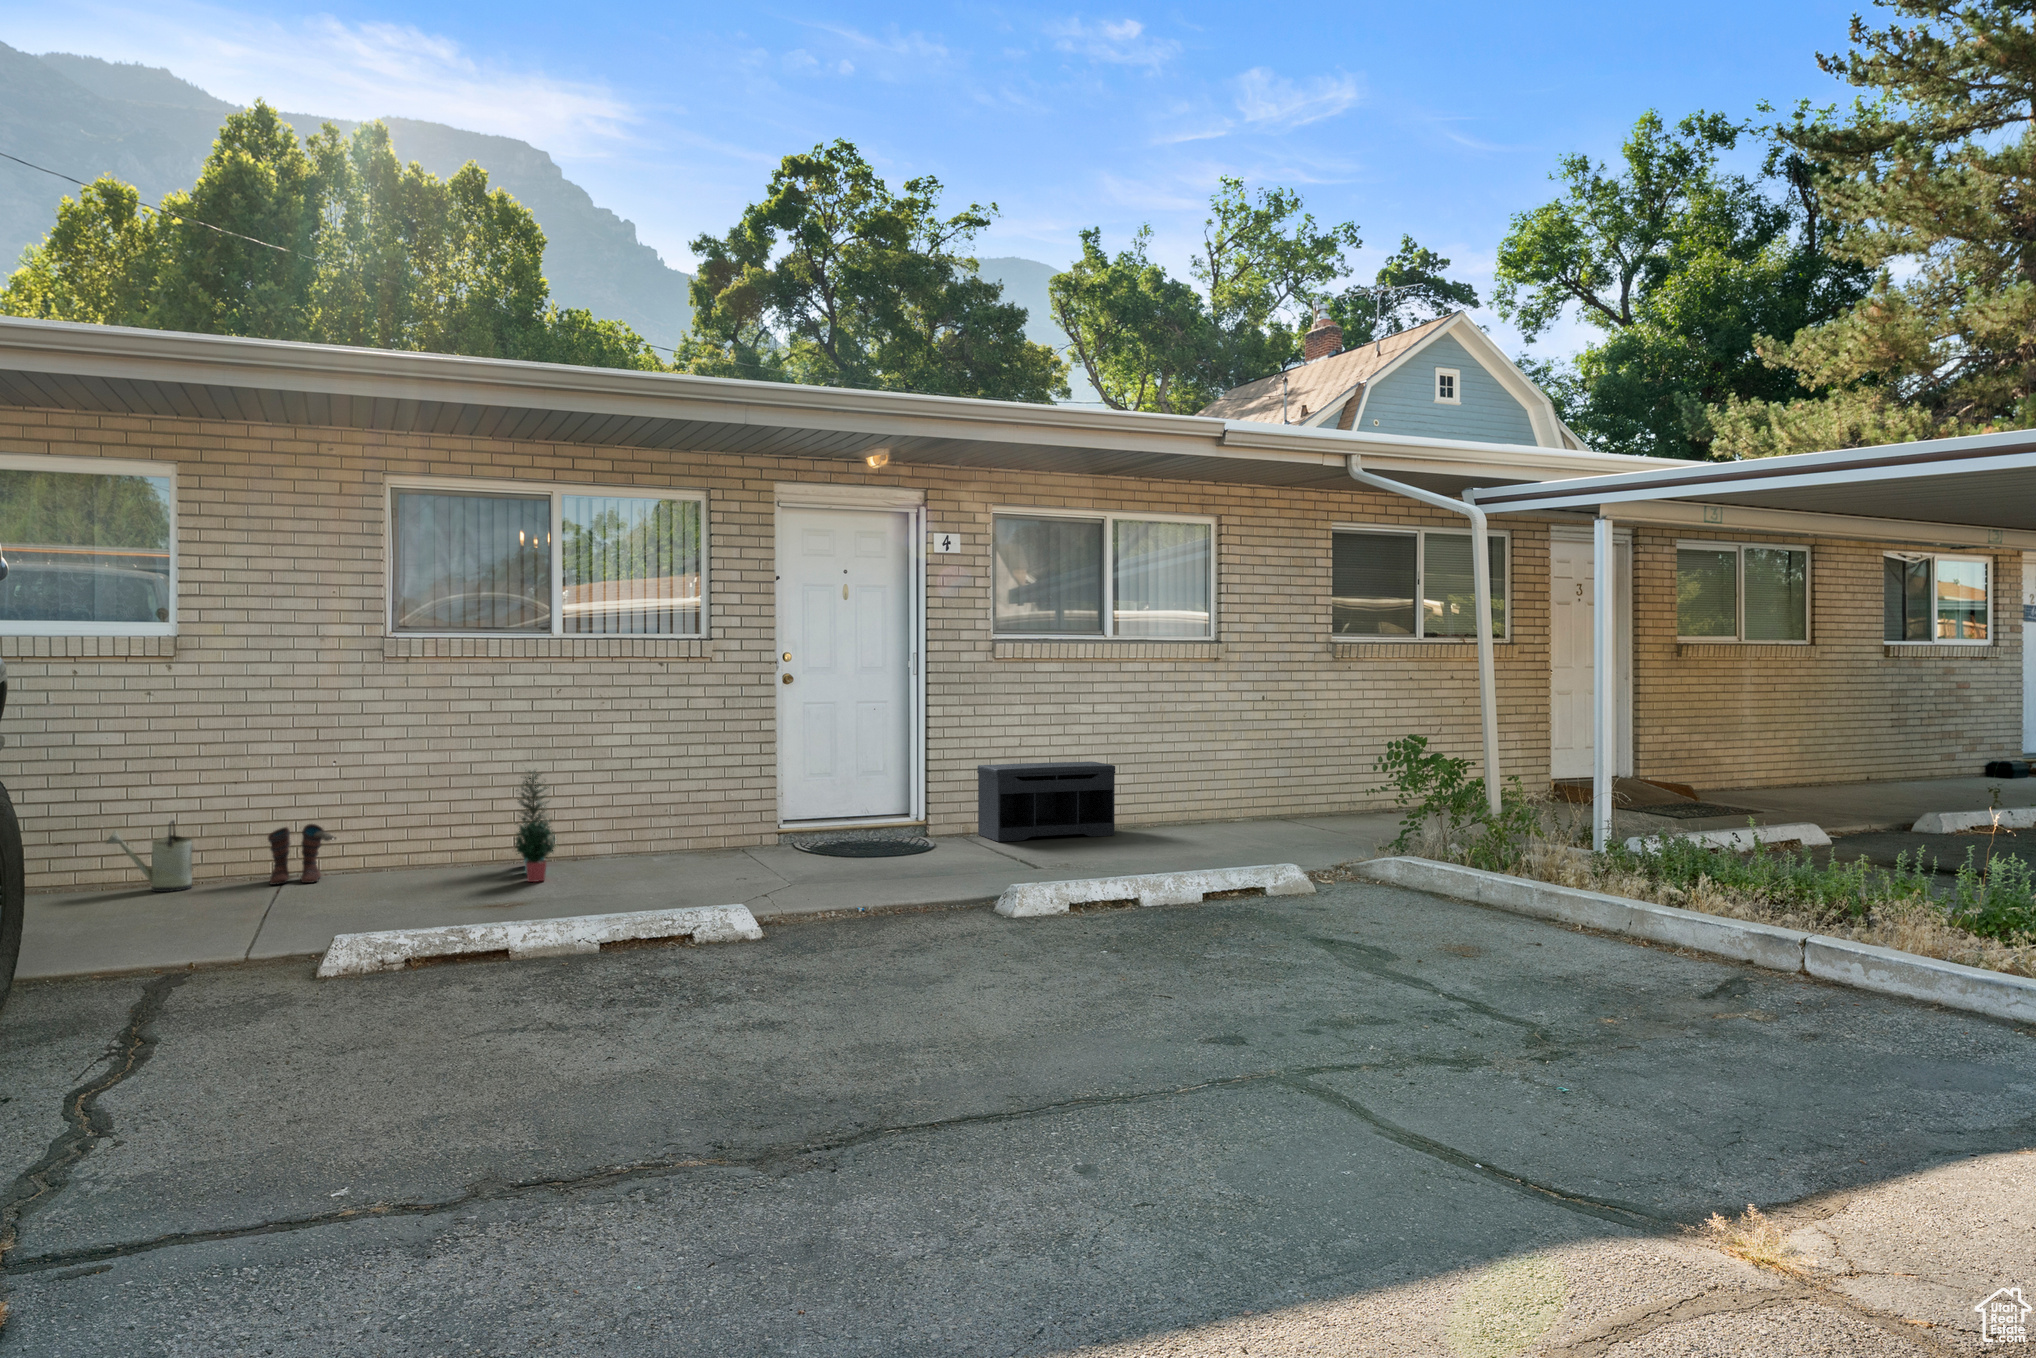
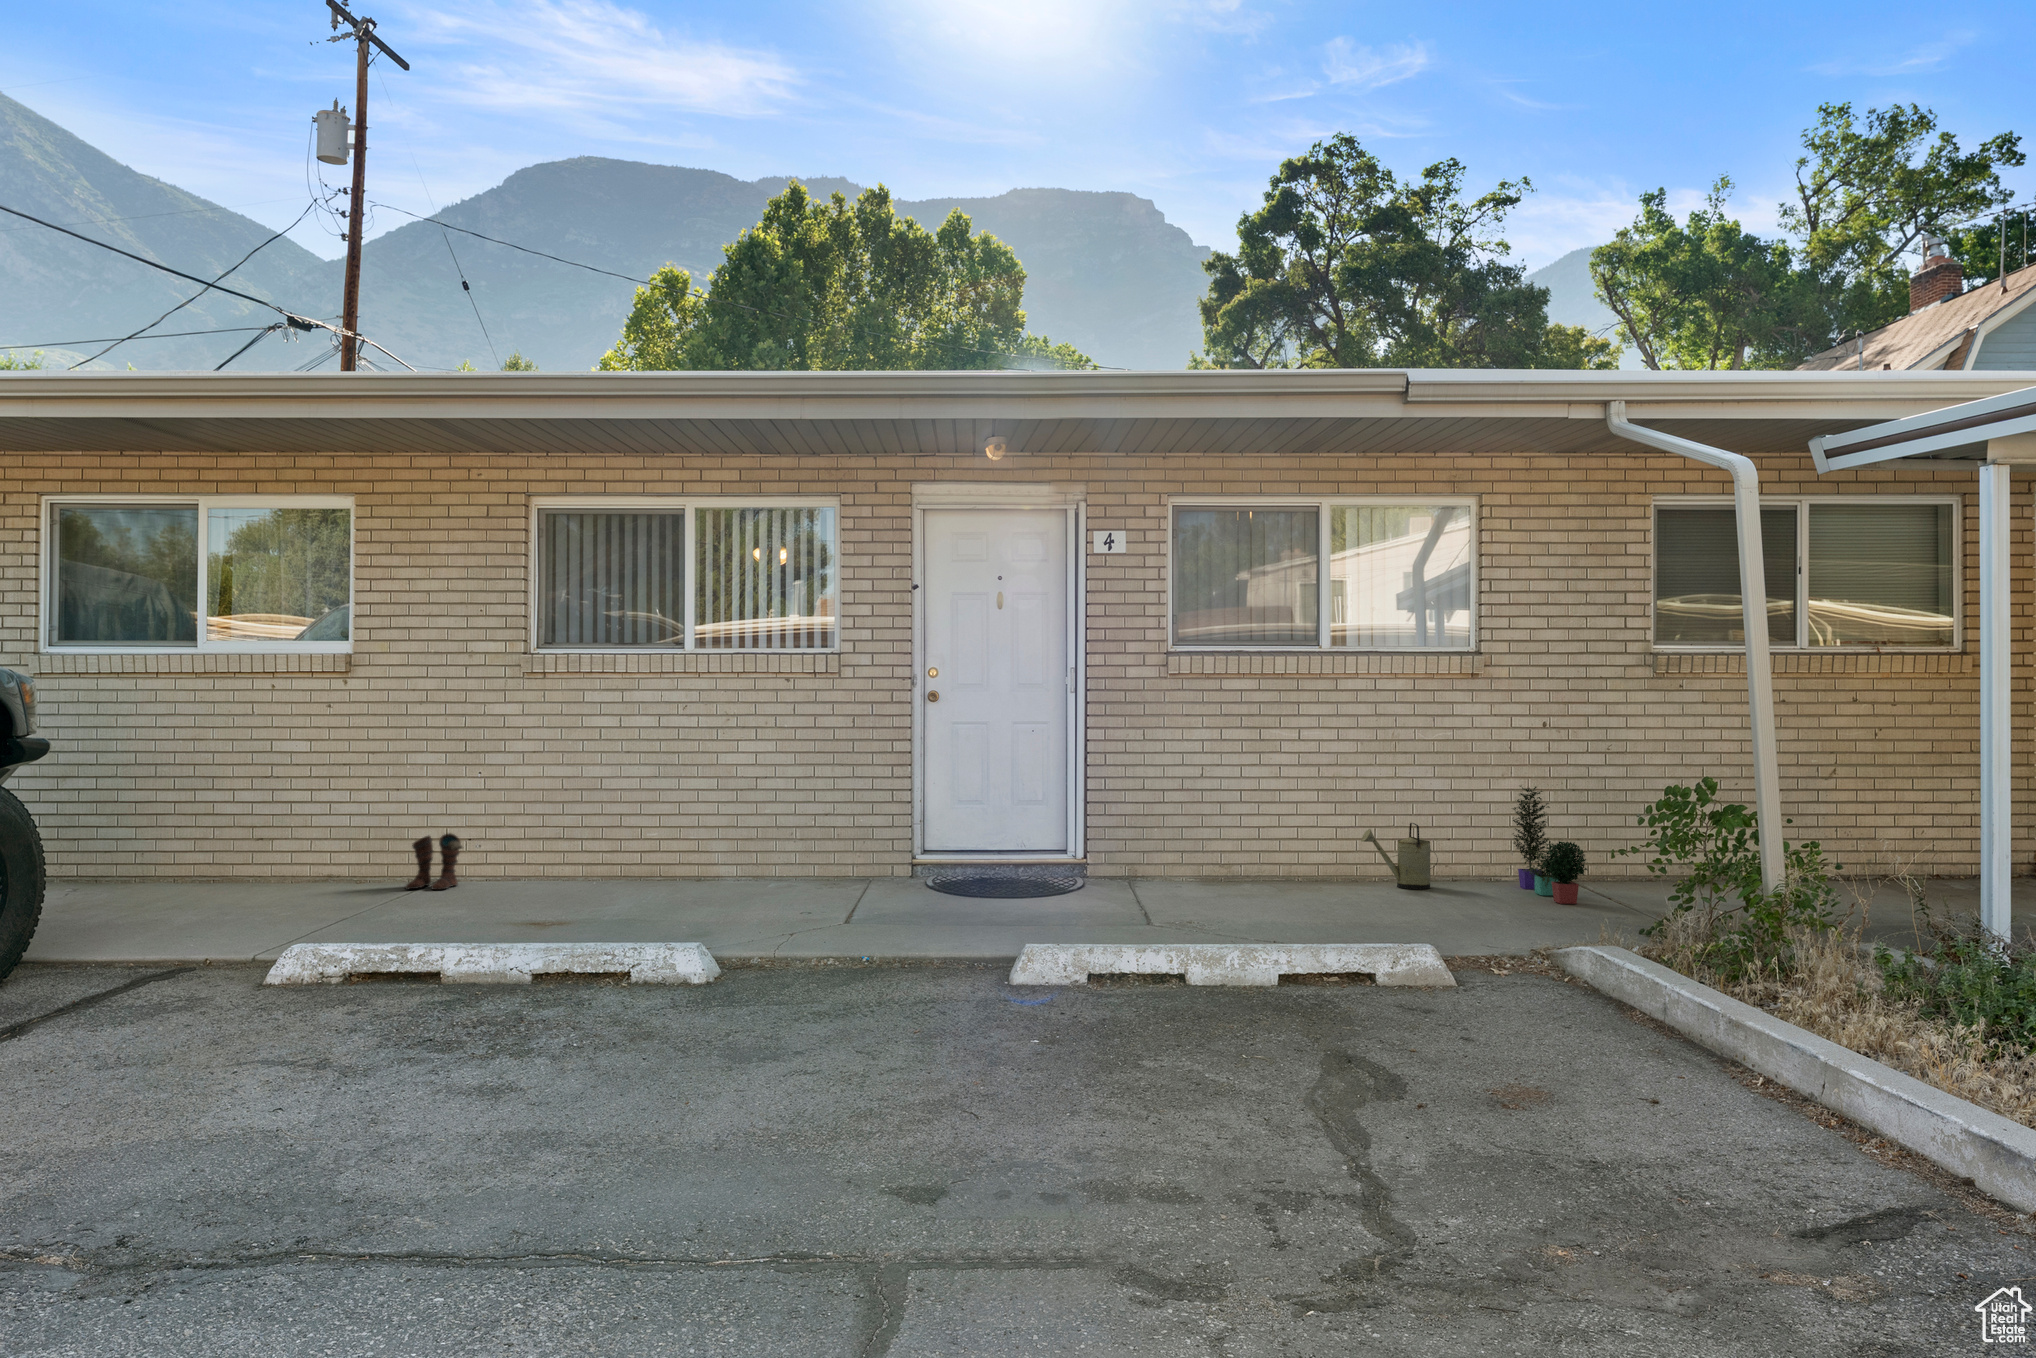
bench: present [977,762,1115,842] -> none [1141,802,1301,895]
potted plant: present [515,771,555,882] -> present [1512,786,1587,904]
watering can: present [106,821,193,892] -> present [1361,823,1438,889]

